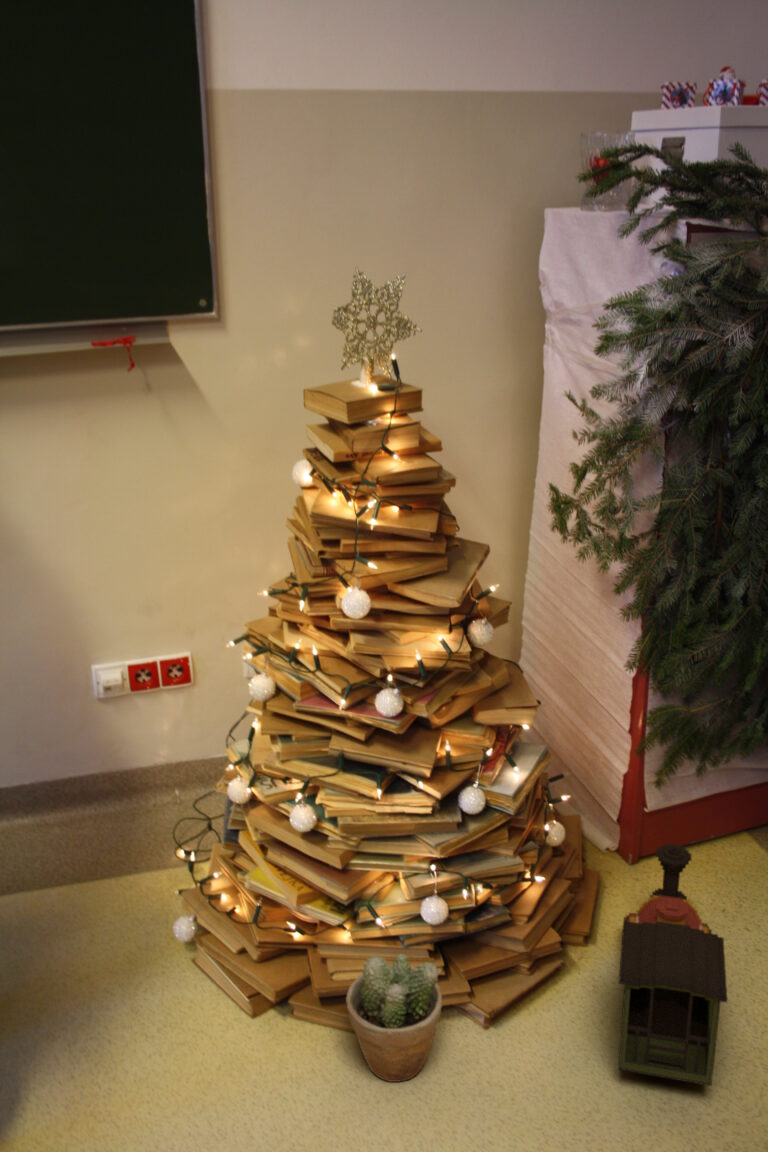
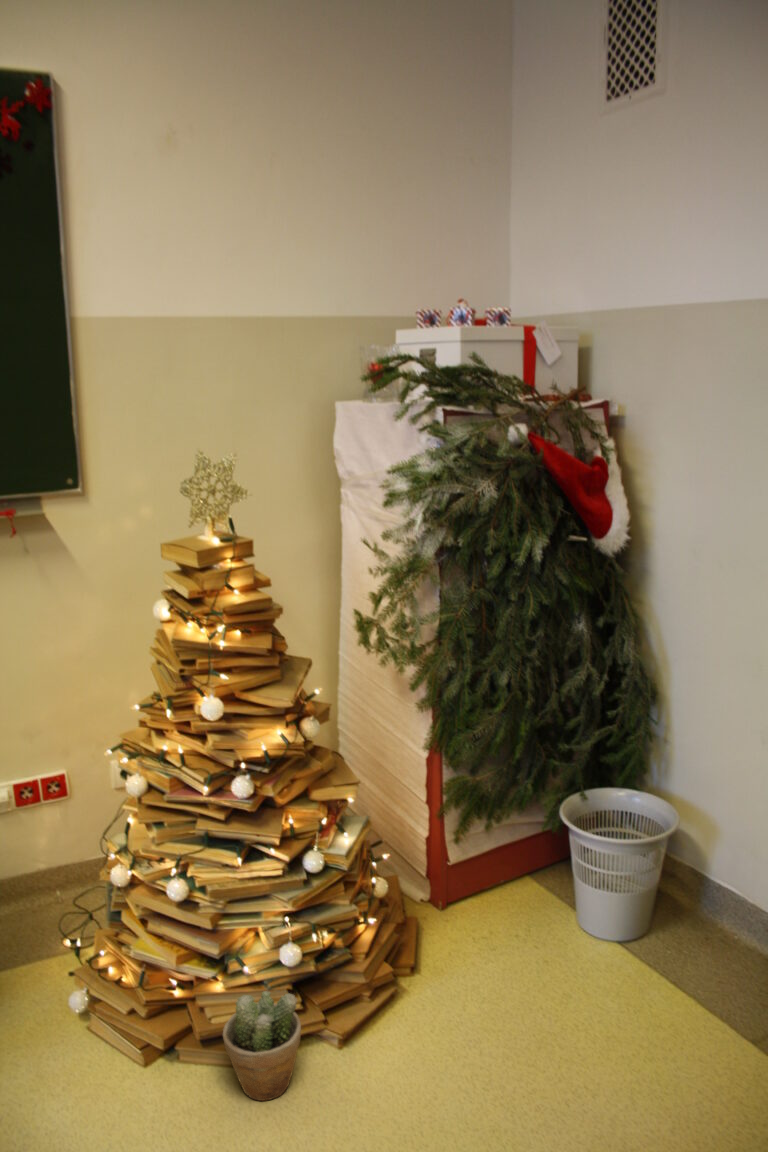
toy train: present [619,844,727,1086] -> none [437,882,518,1064]

